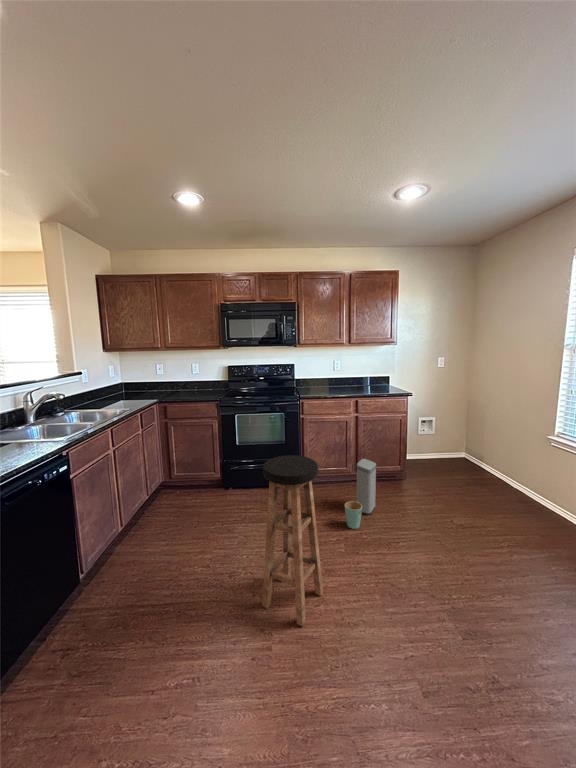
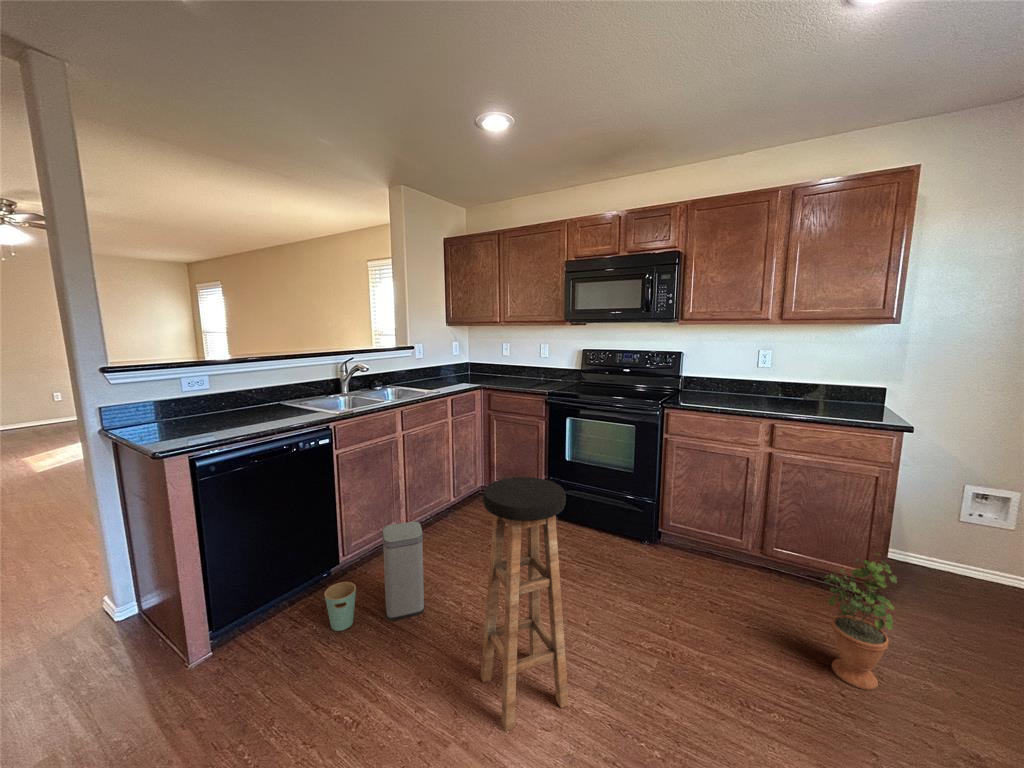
potted plant: none [403,455,431,520] -> present [825,560,897,690]
trash can: present [345,459,376,529] -> present [324,522,424,631]

